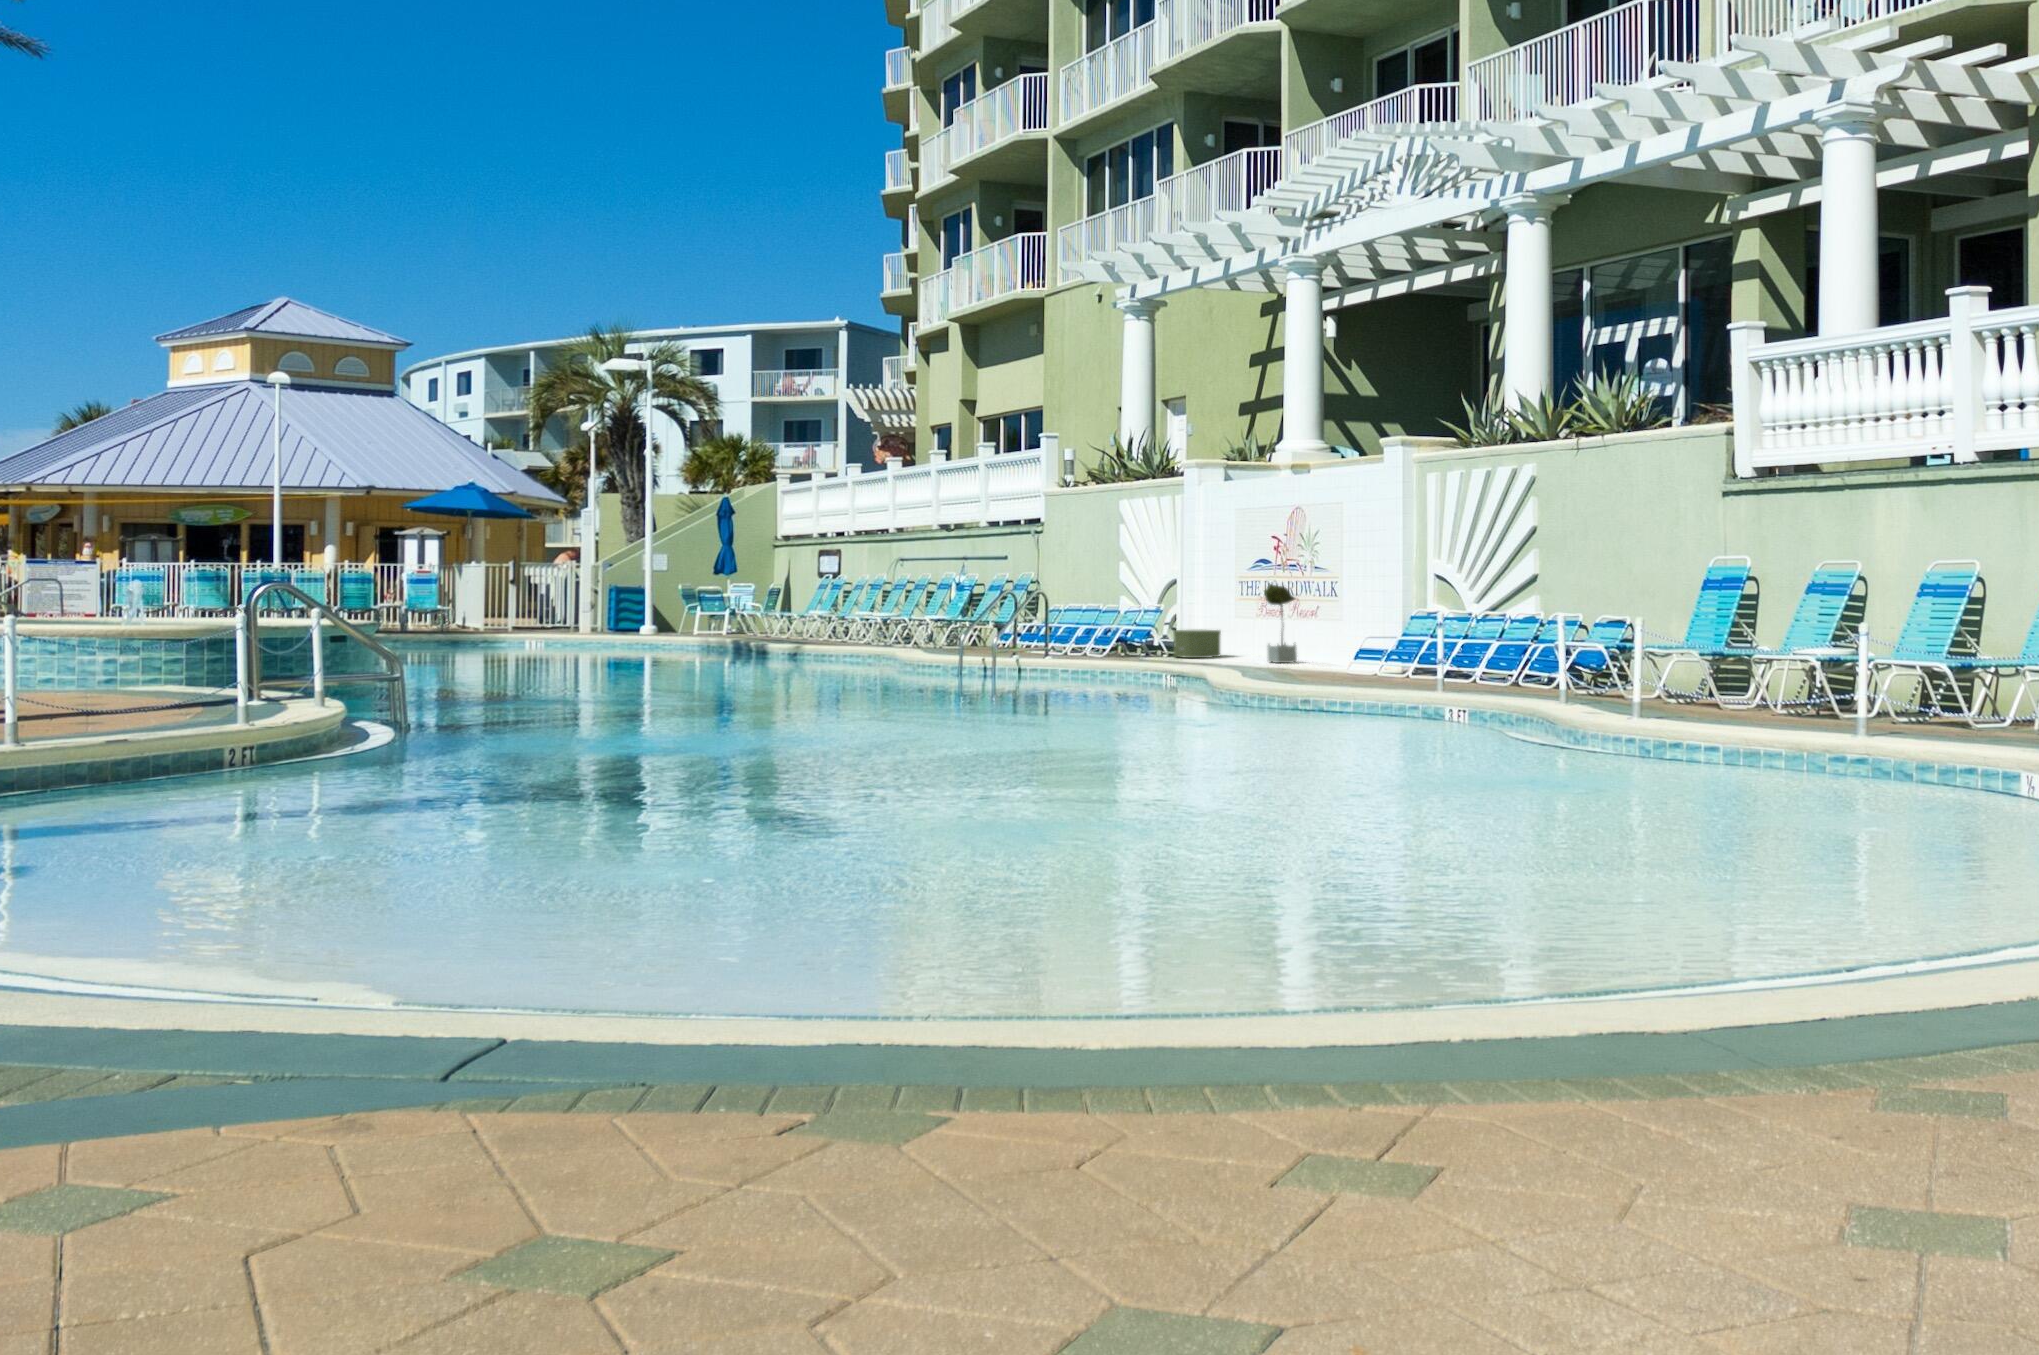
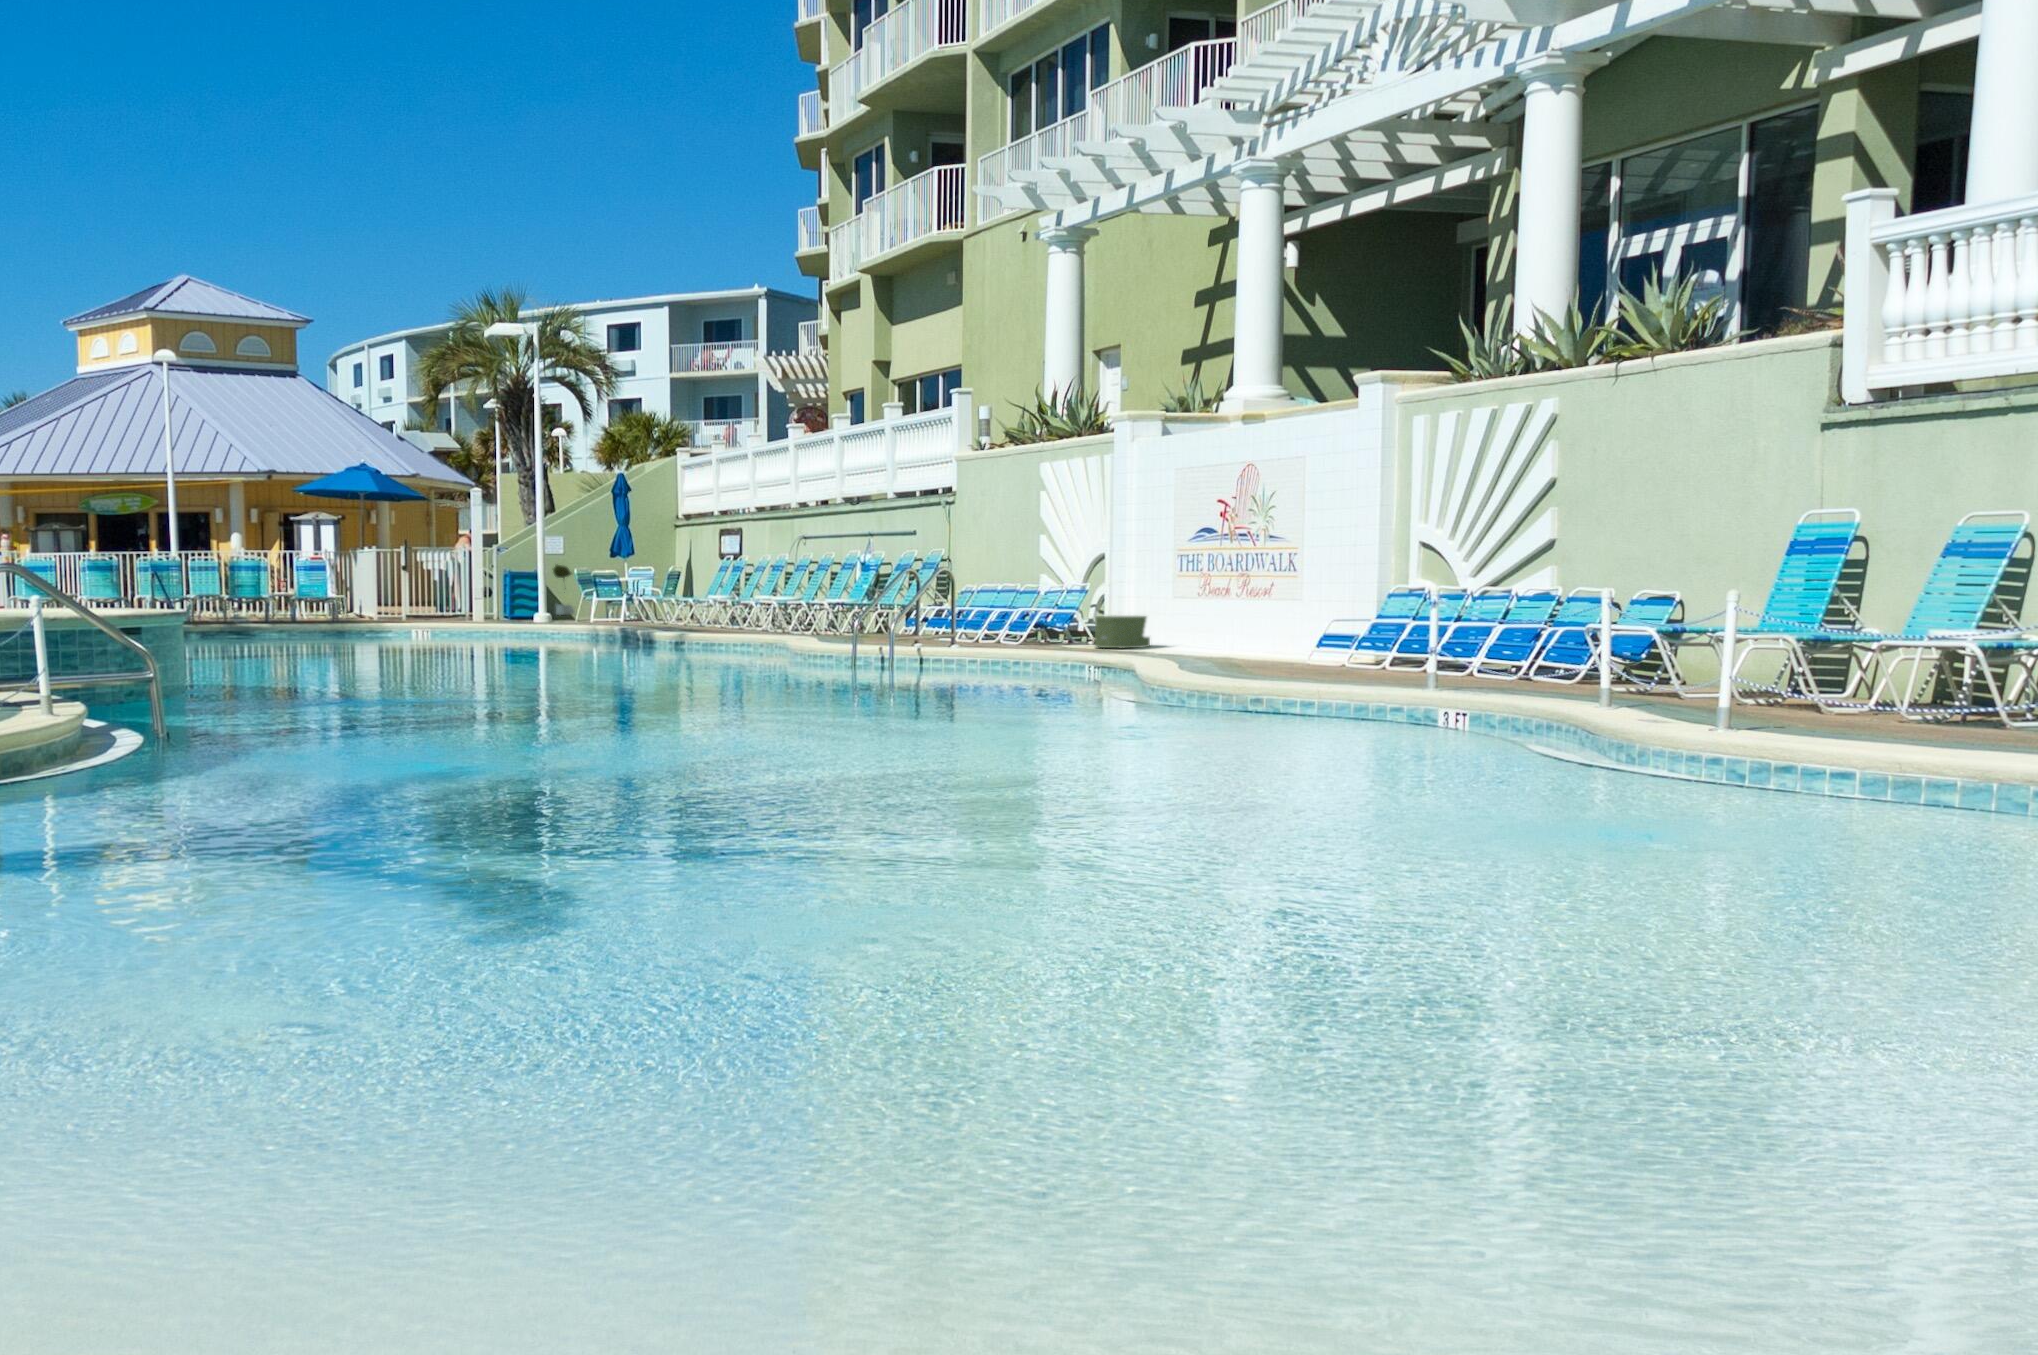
potted tree: present [1264,583,1297,663] -> present [552,564,574,615]

